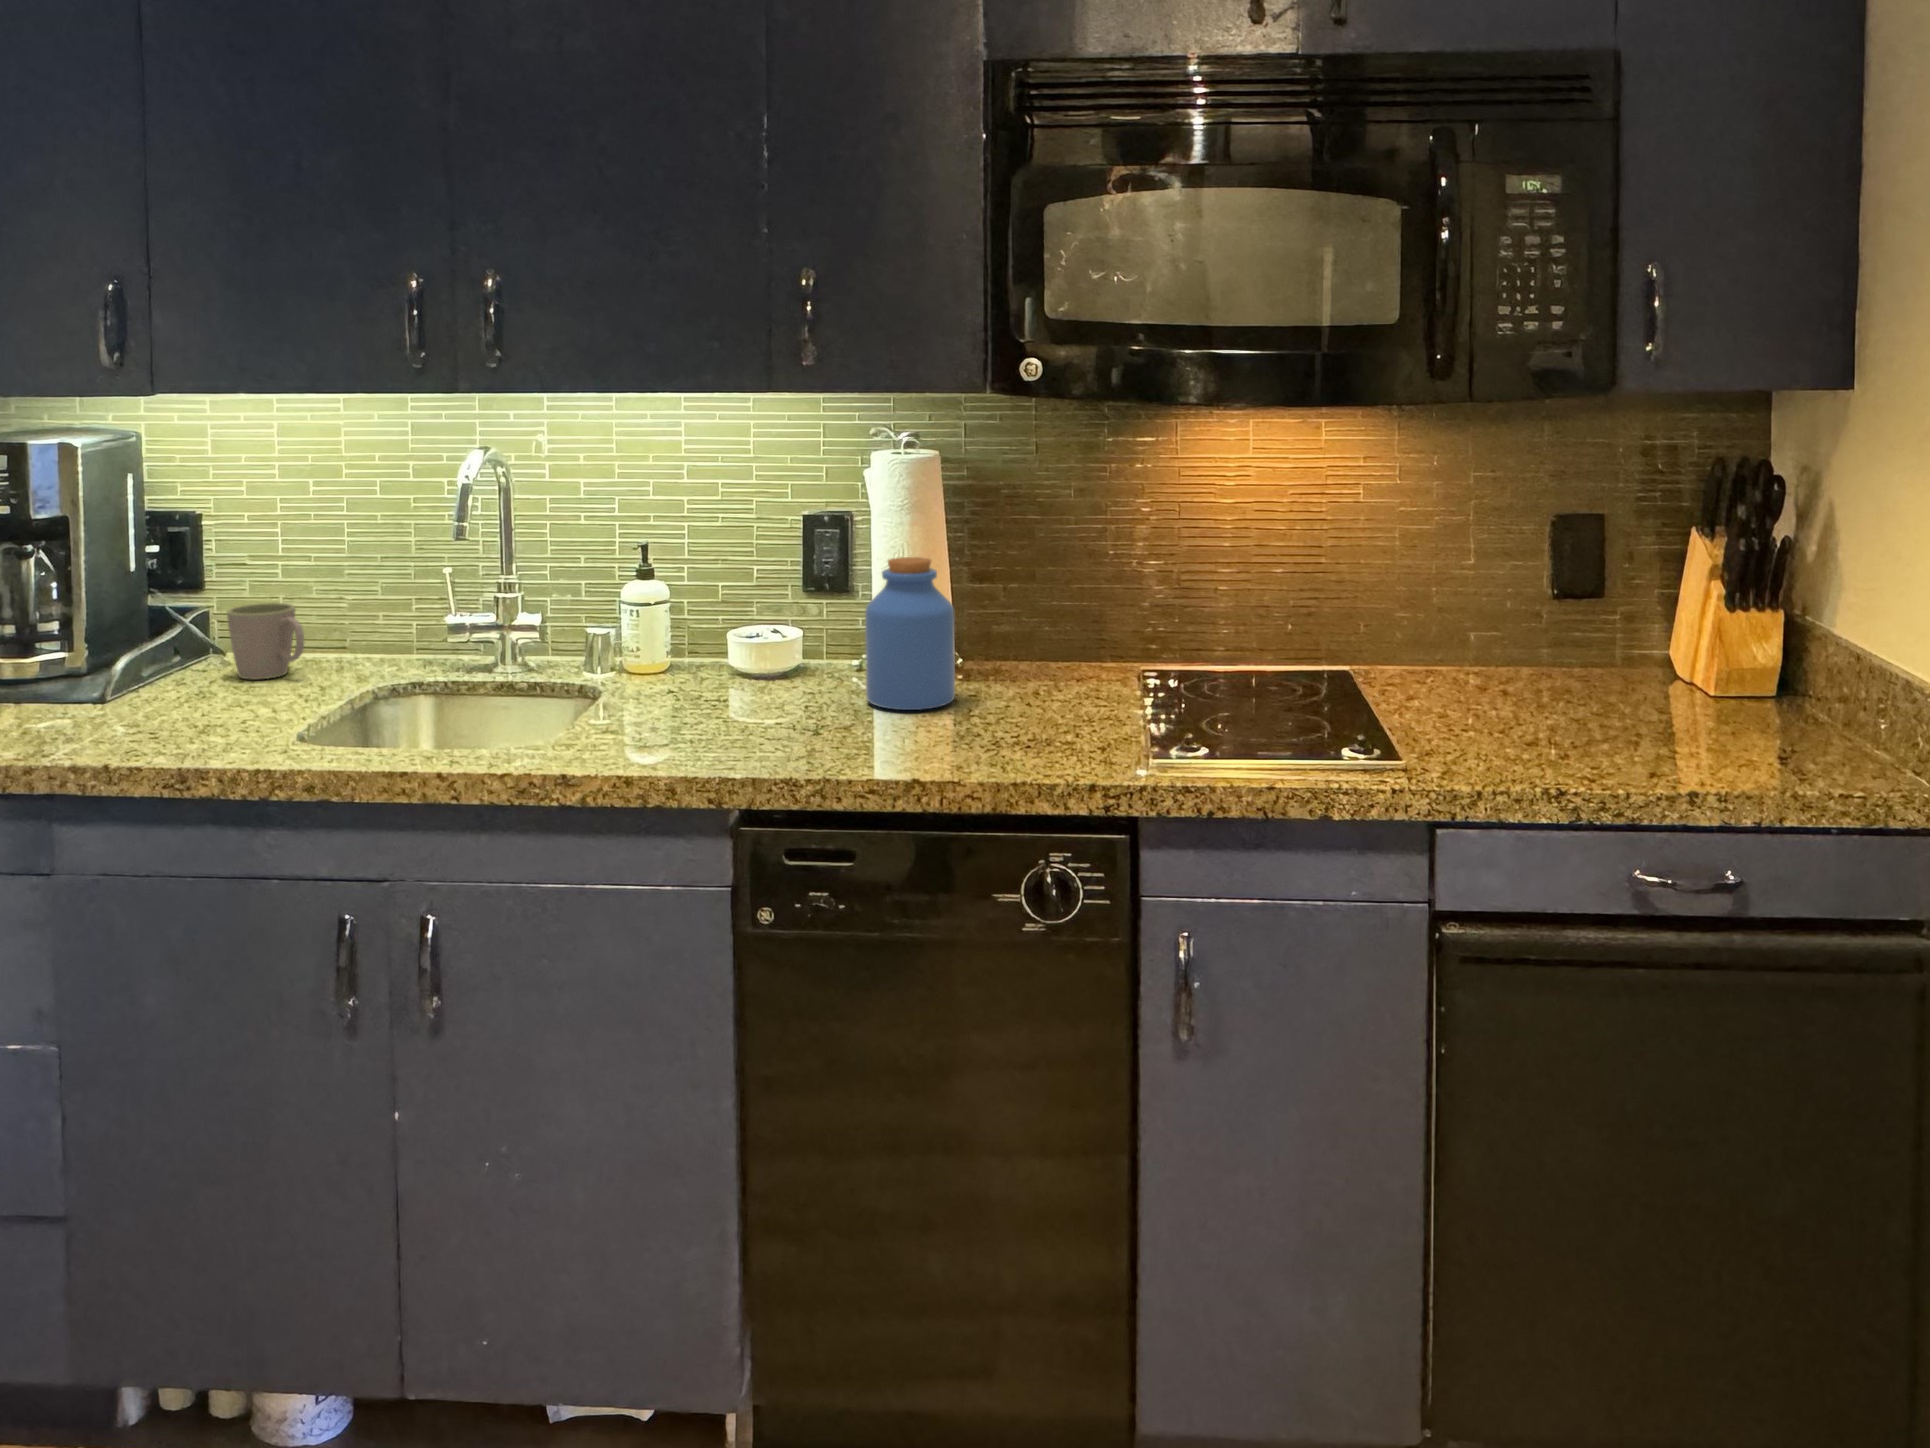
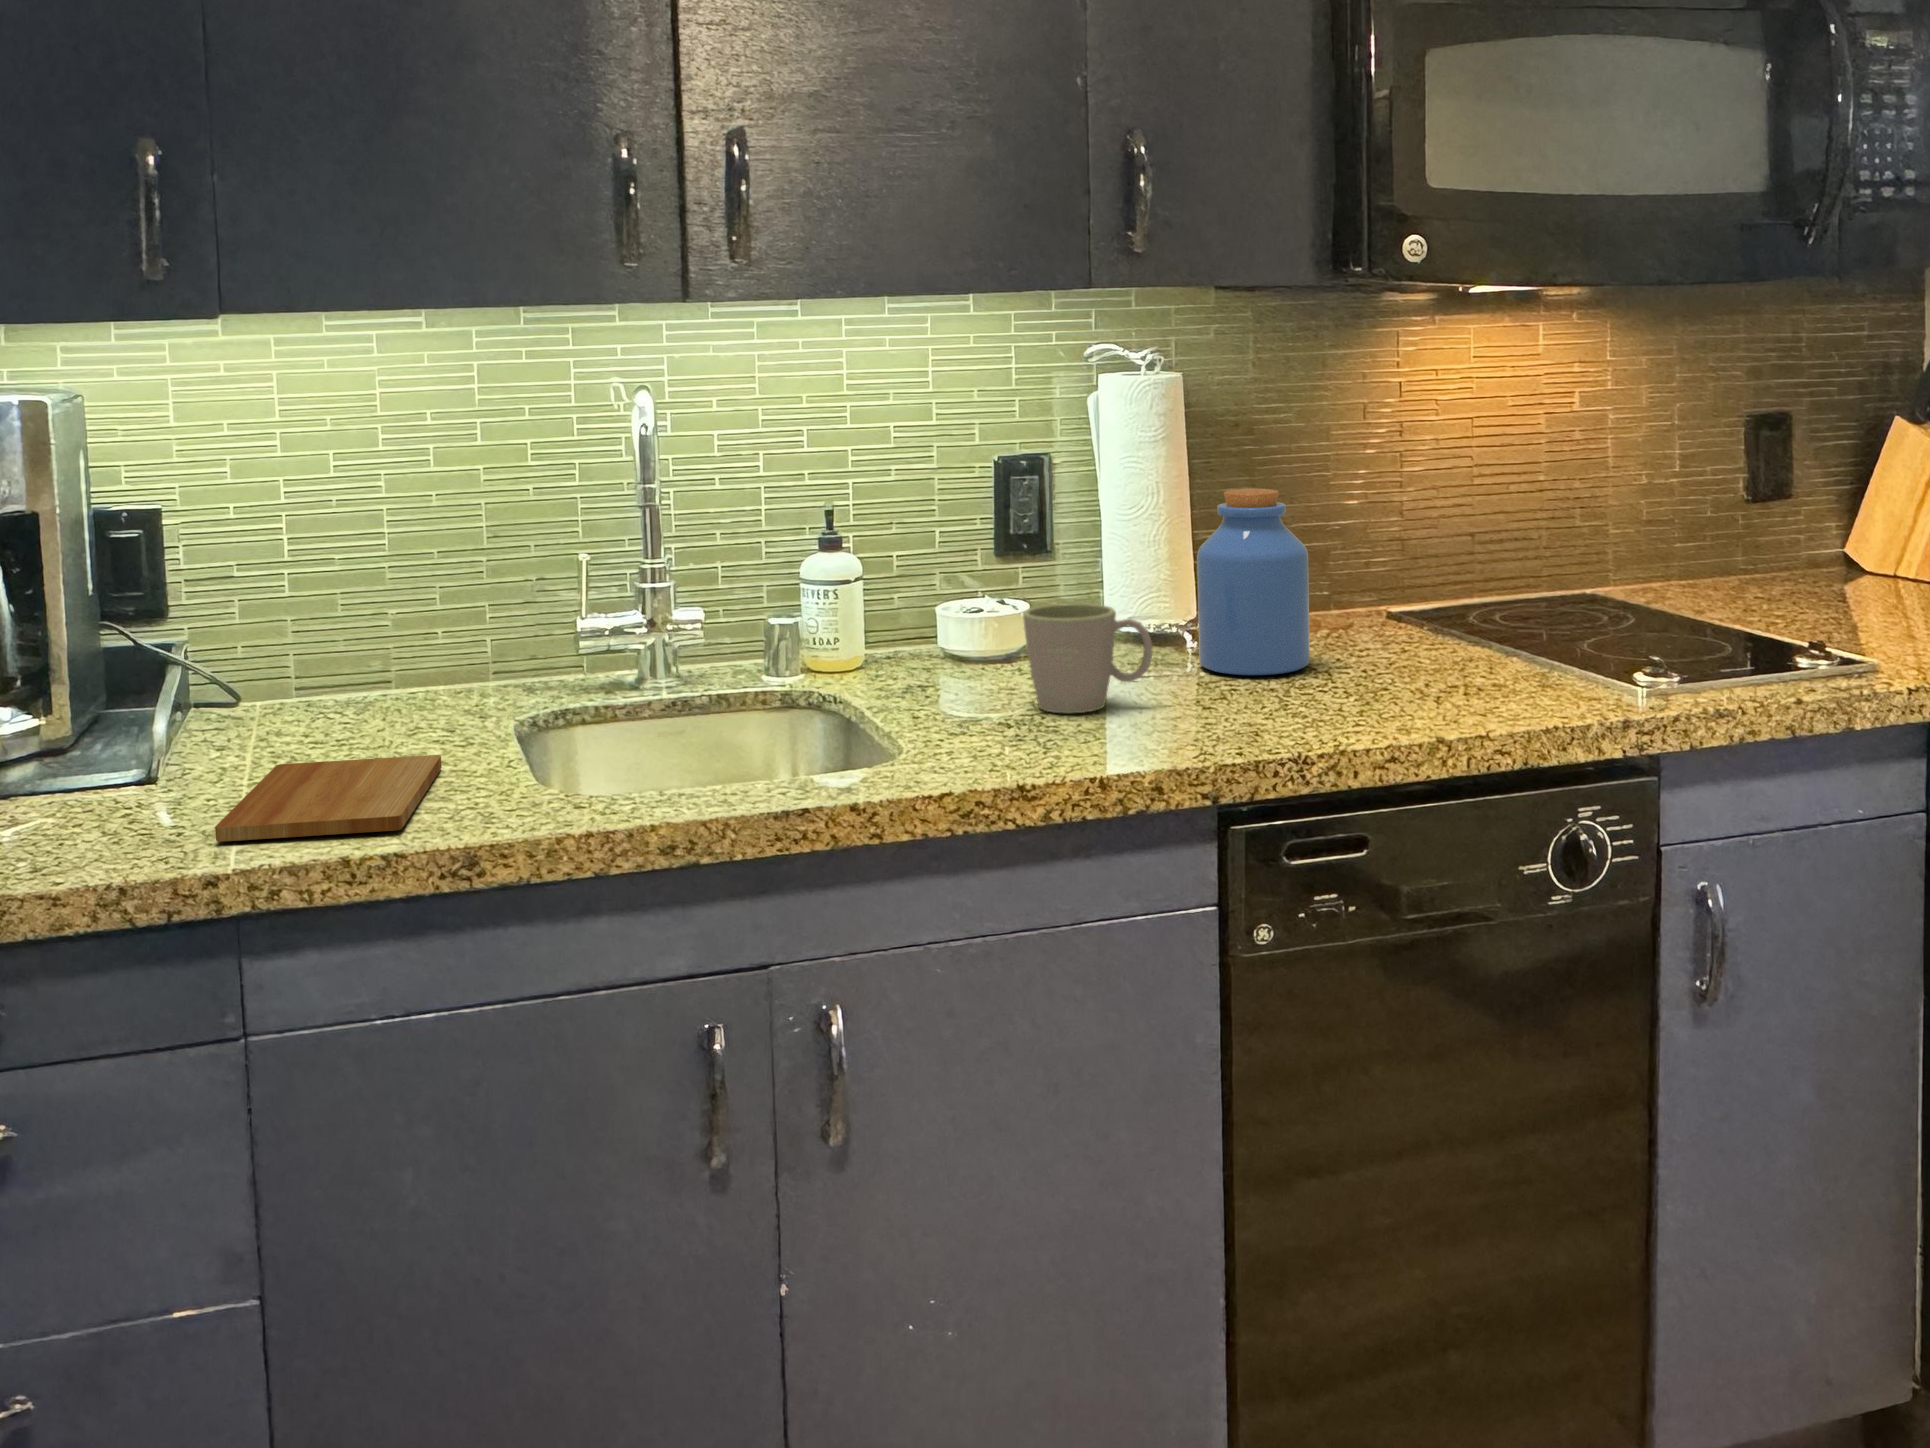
mug: present [227,603,304,679] -> present [1023,603,1152,713]
cutting board: none [58,698,261,752] -> present [215,755,442,842]

